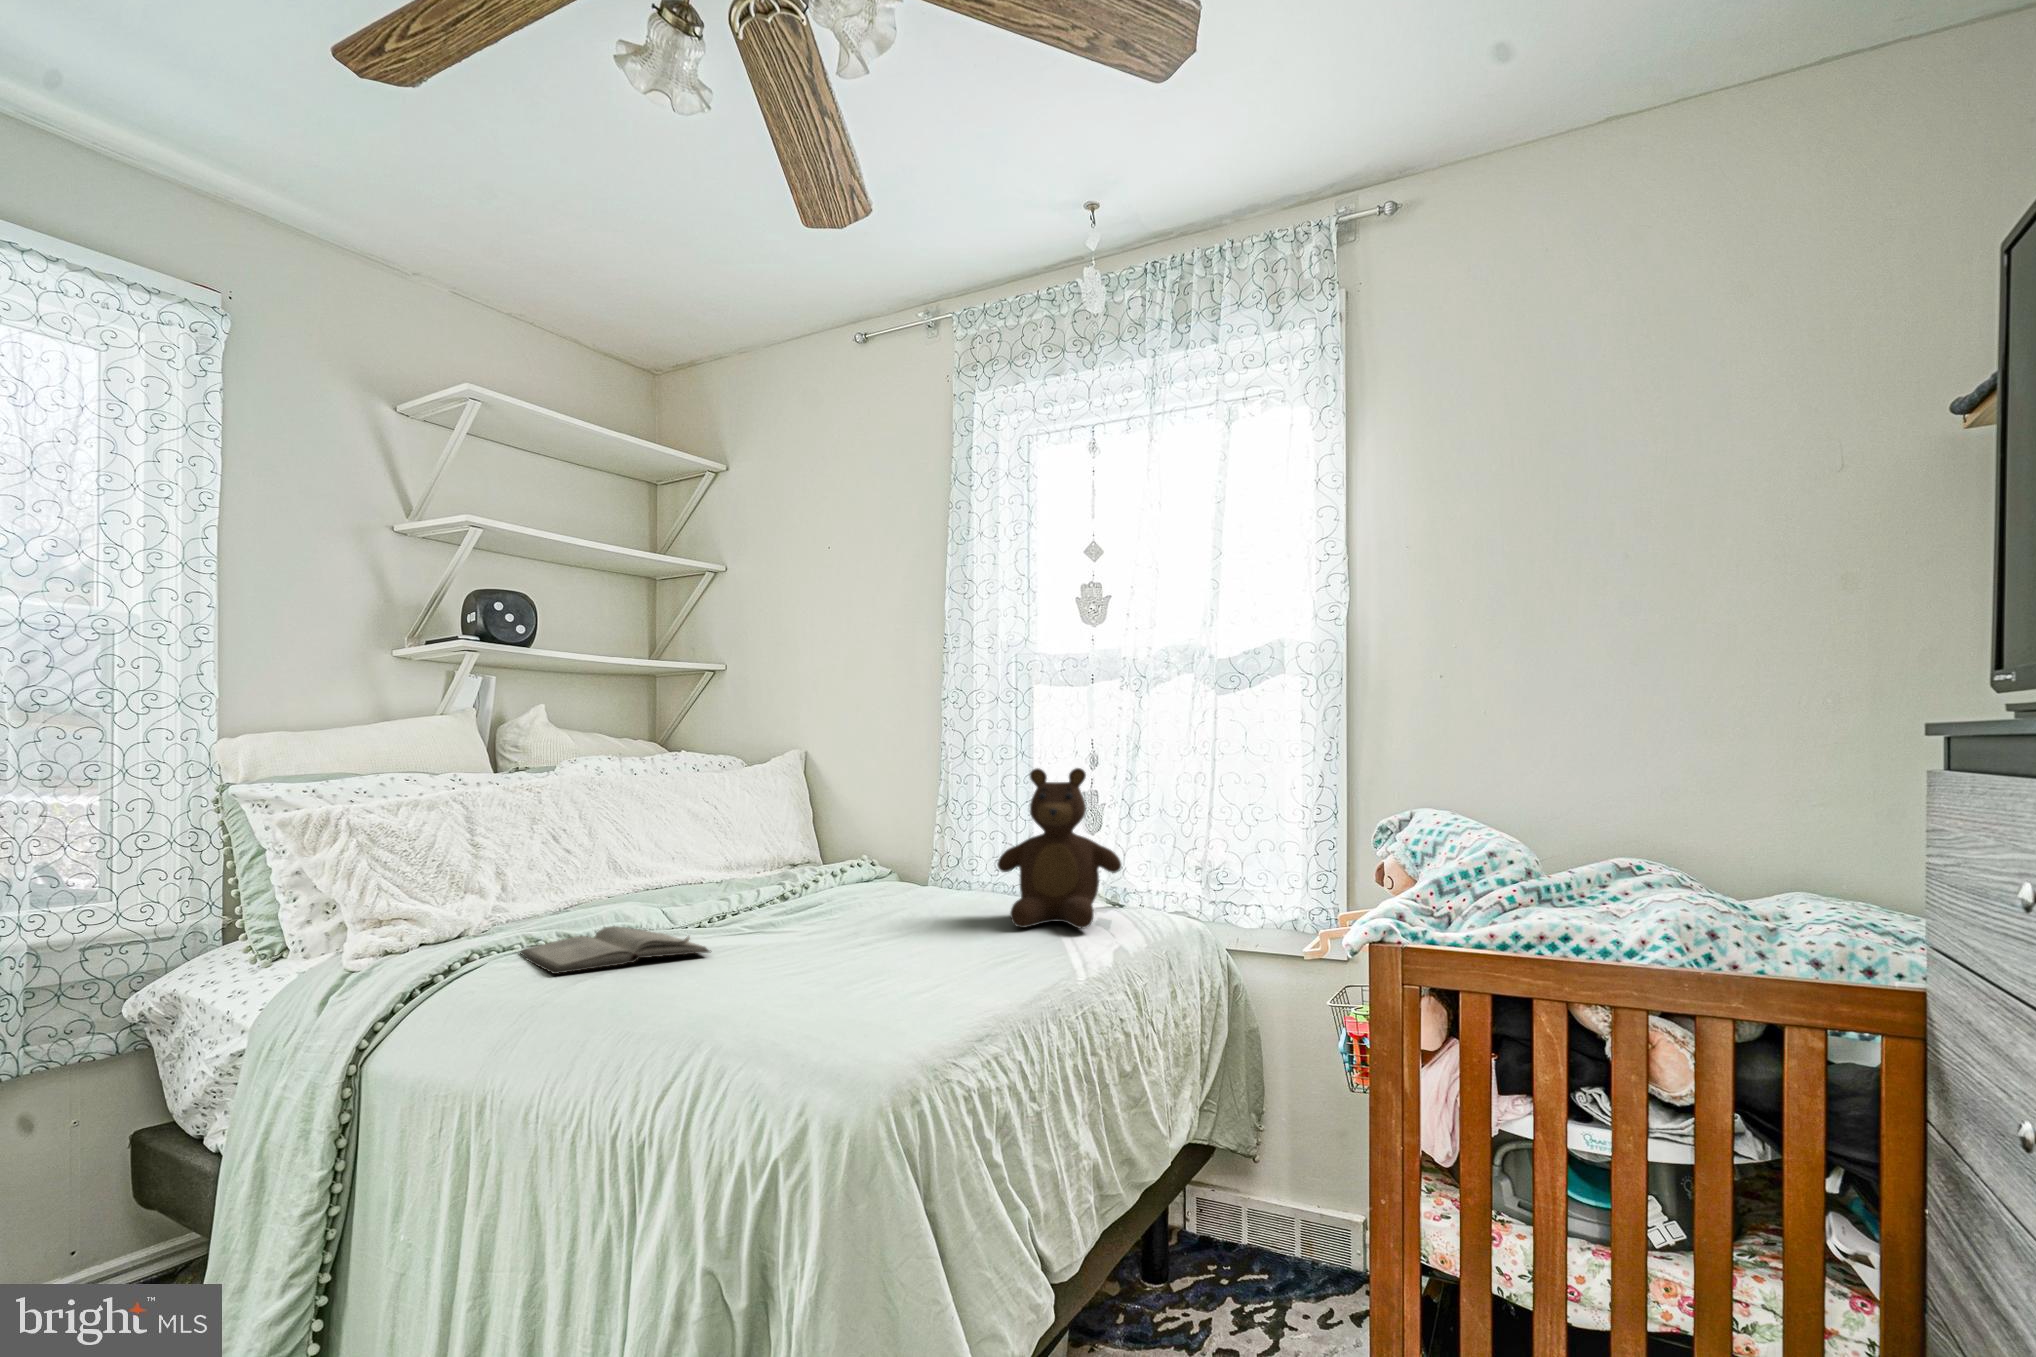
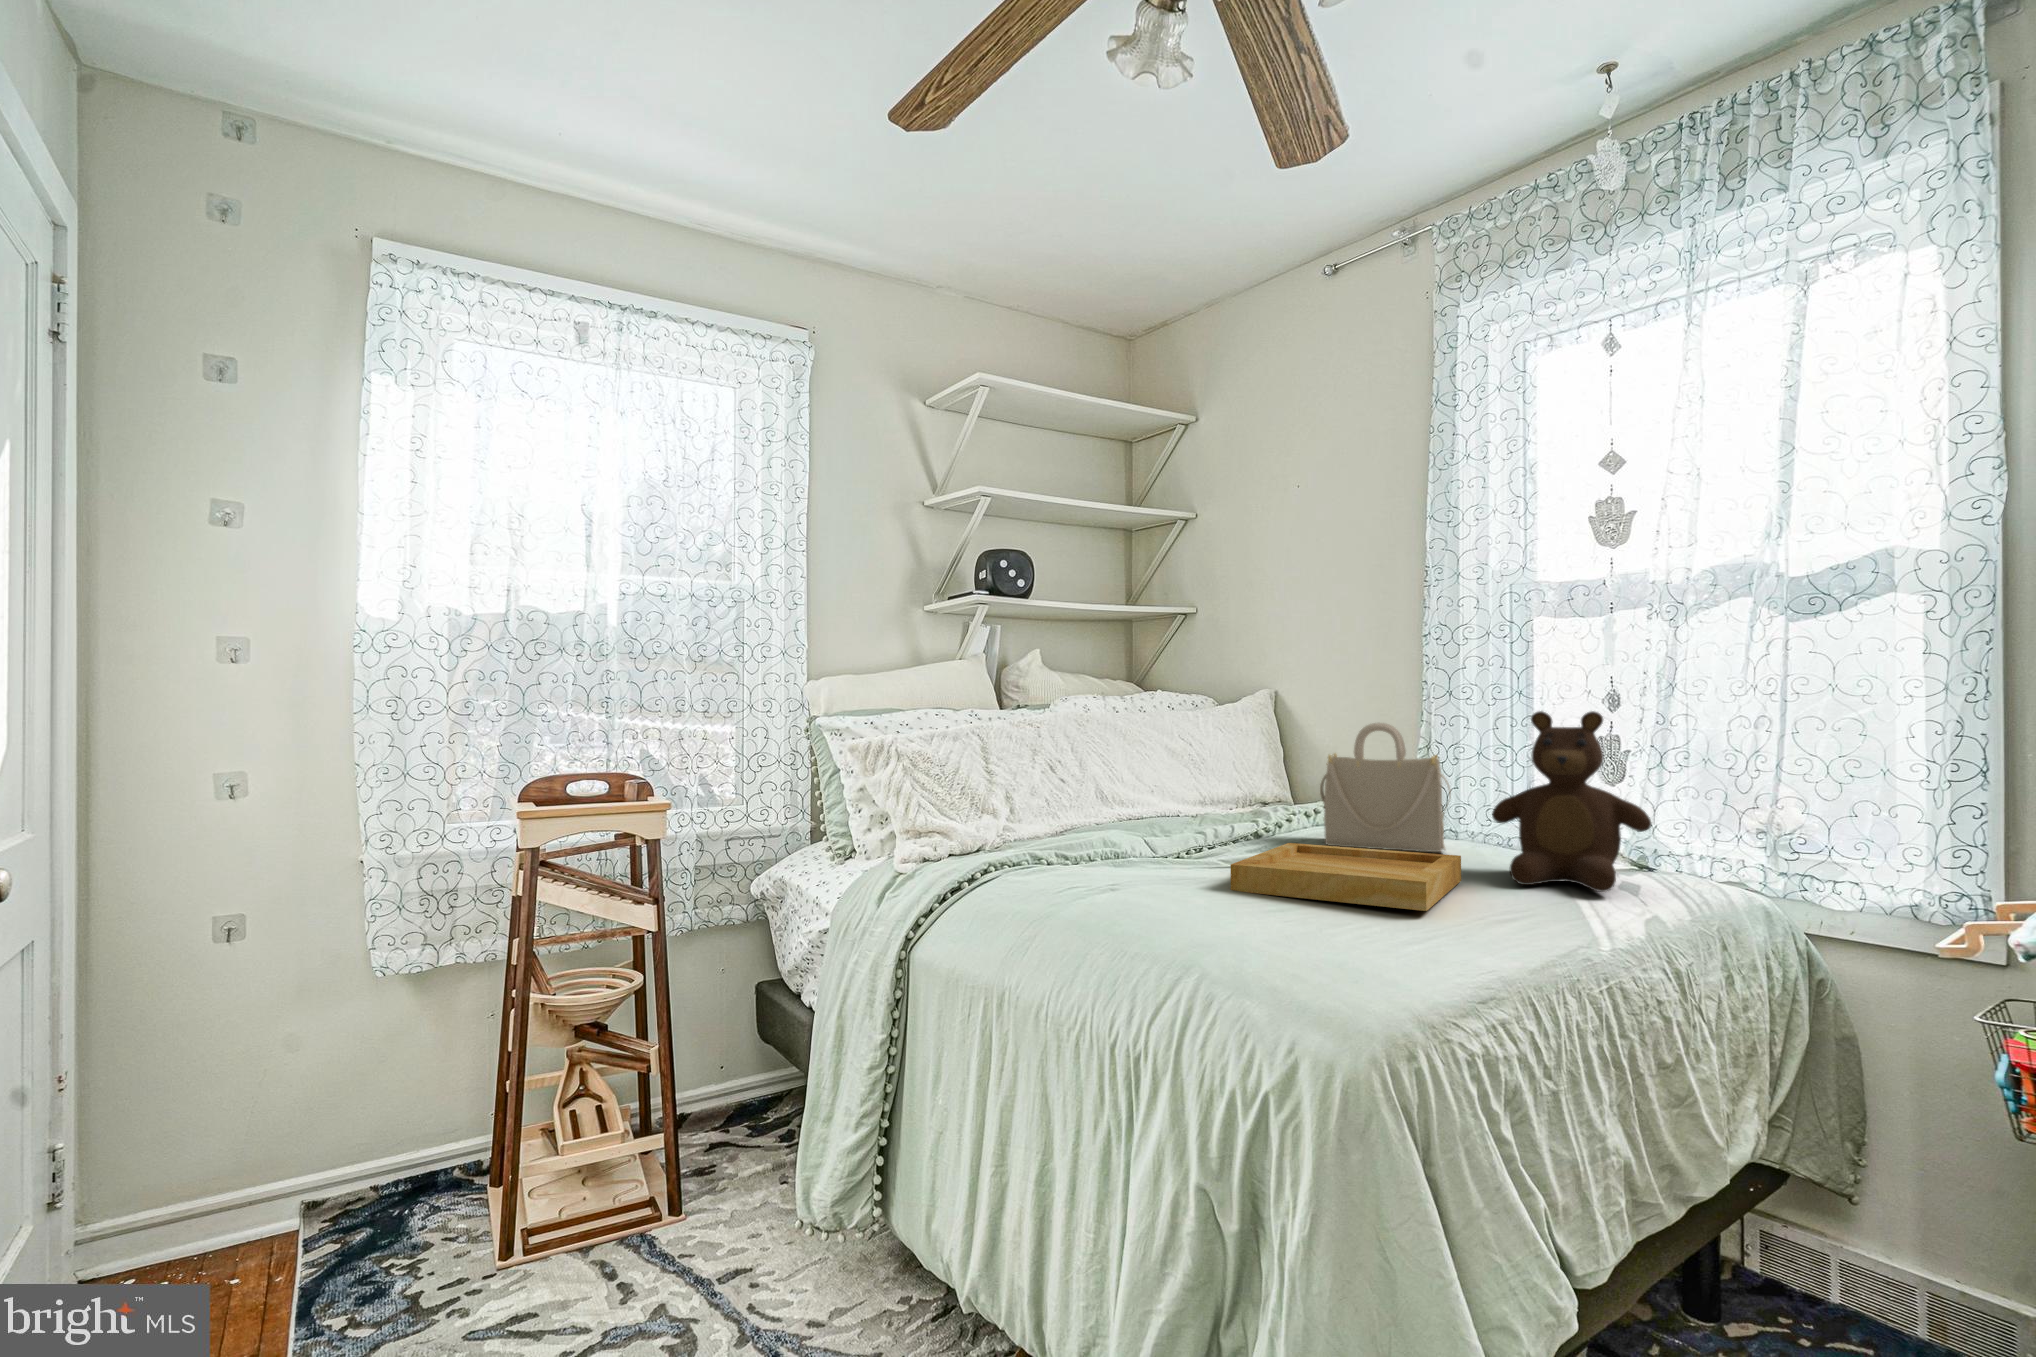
handbag: none [845,780,964,903] -> present [1320,723,1451,852]
tray: none [752,904,970,960] -> present [1231,843,1461,911]
diary: present [521,926,711,974] -> none [1024,850,1192,889]

